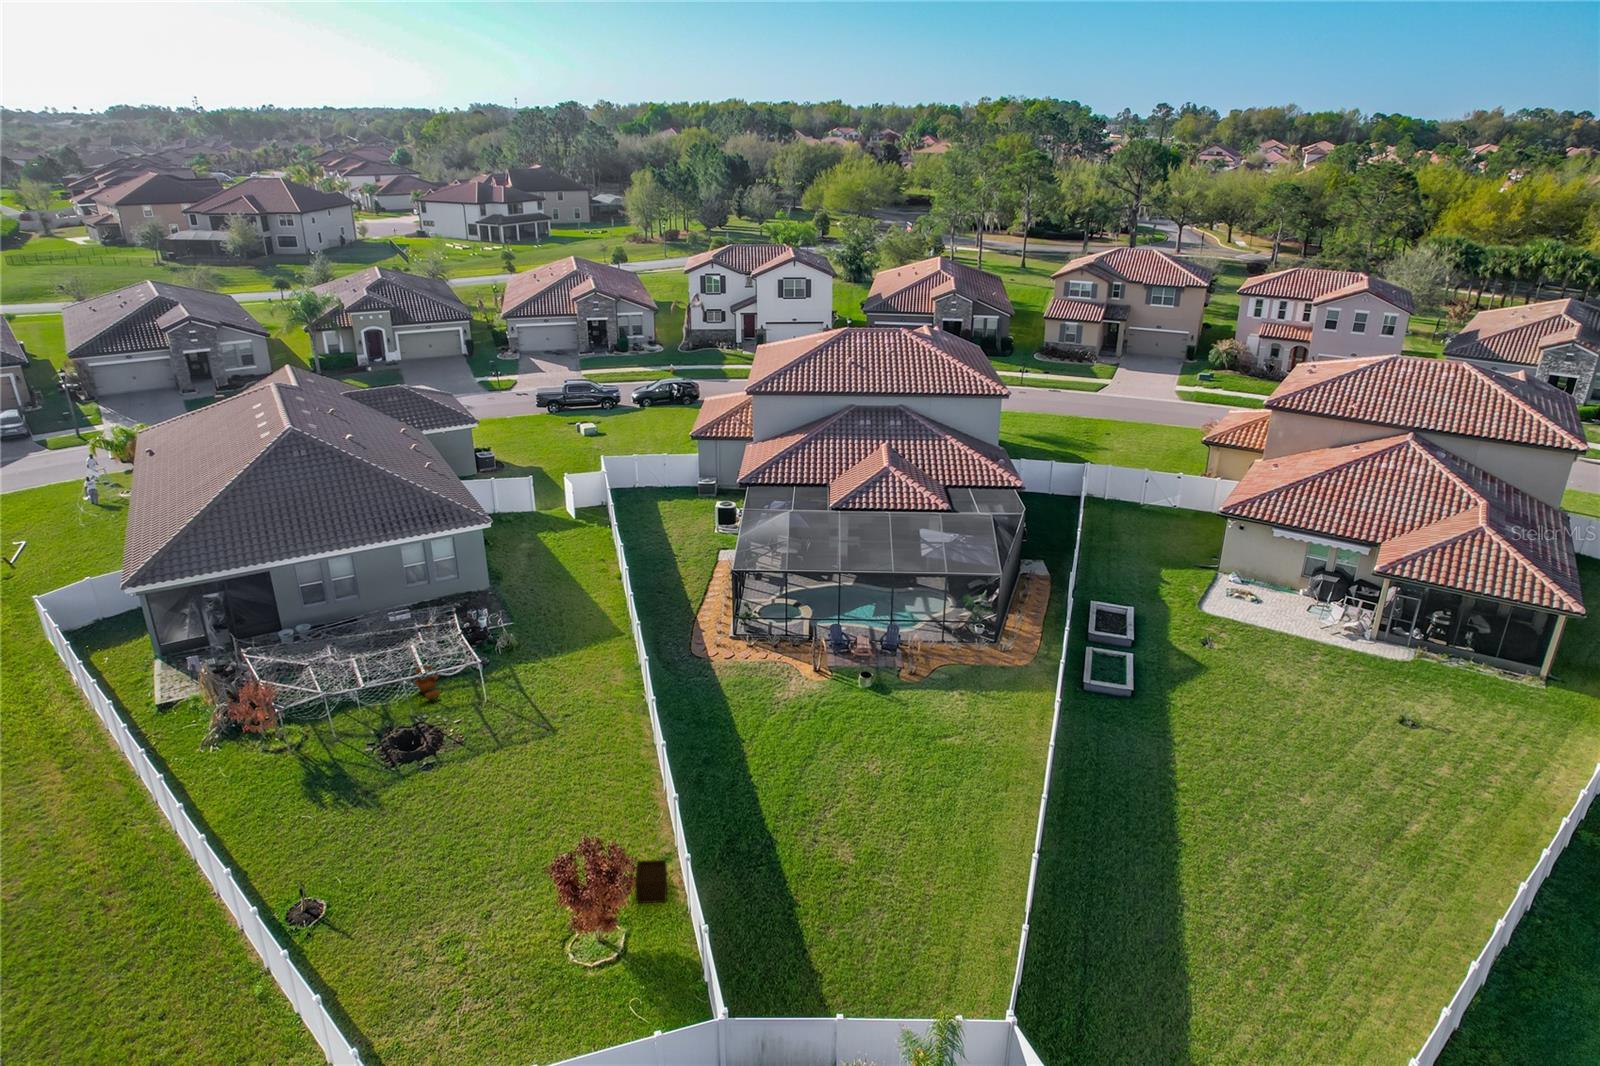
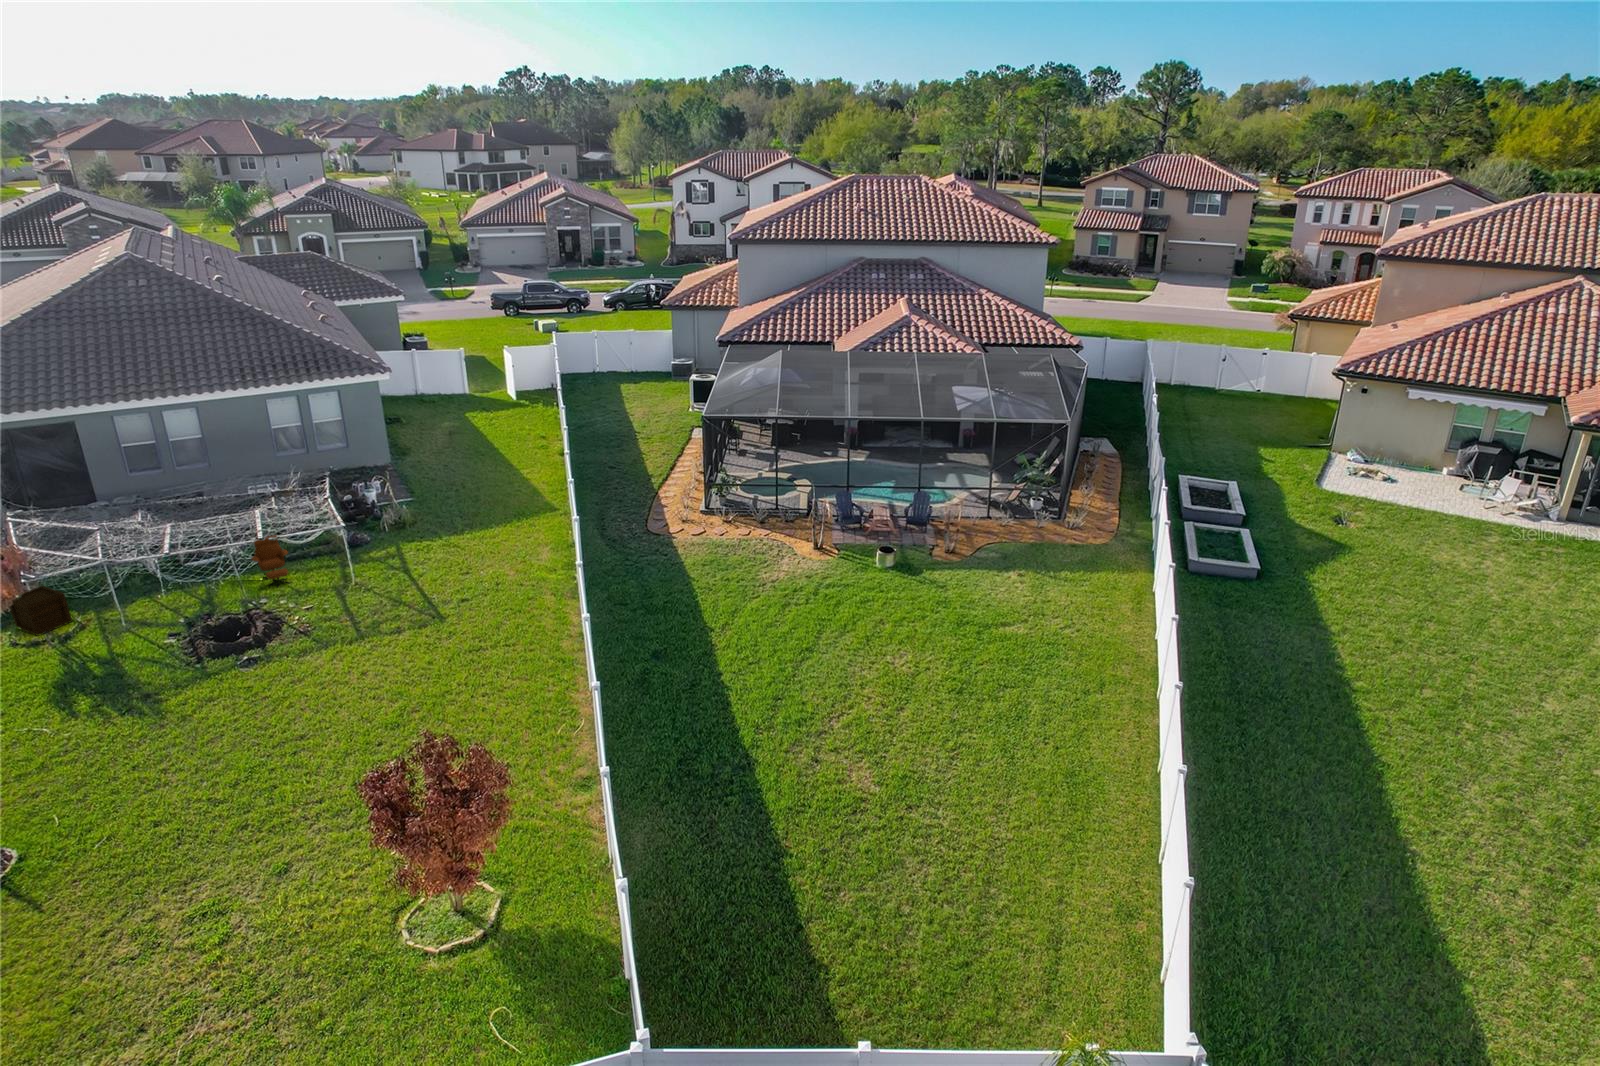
wooden crate: present [635,860,667,903] -> present [9,586,72,636]

